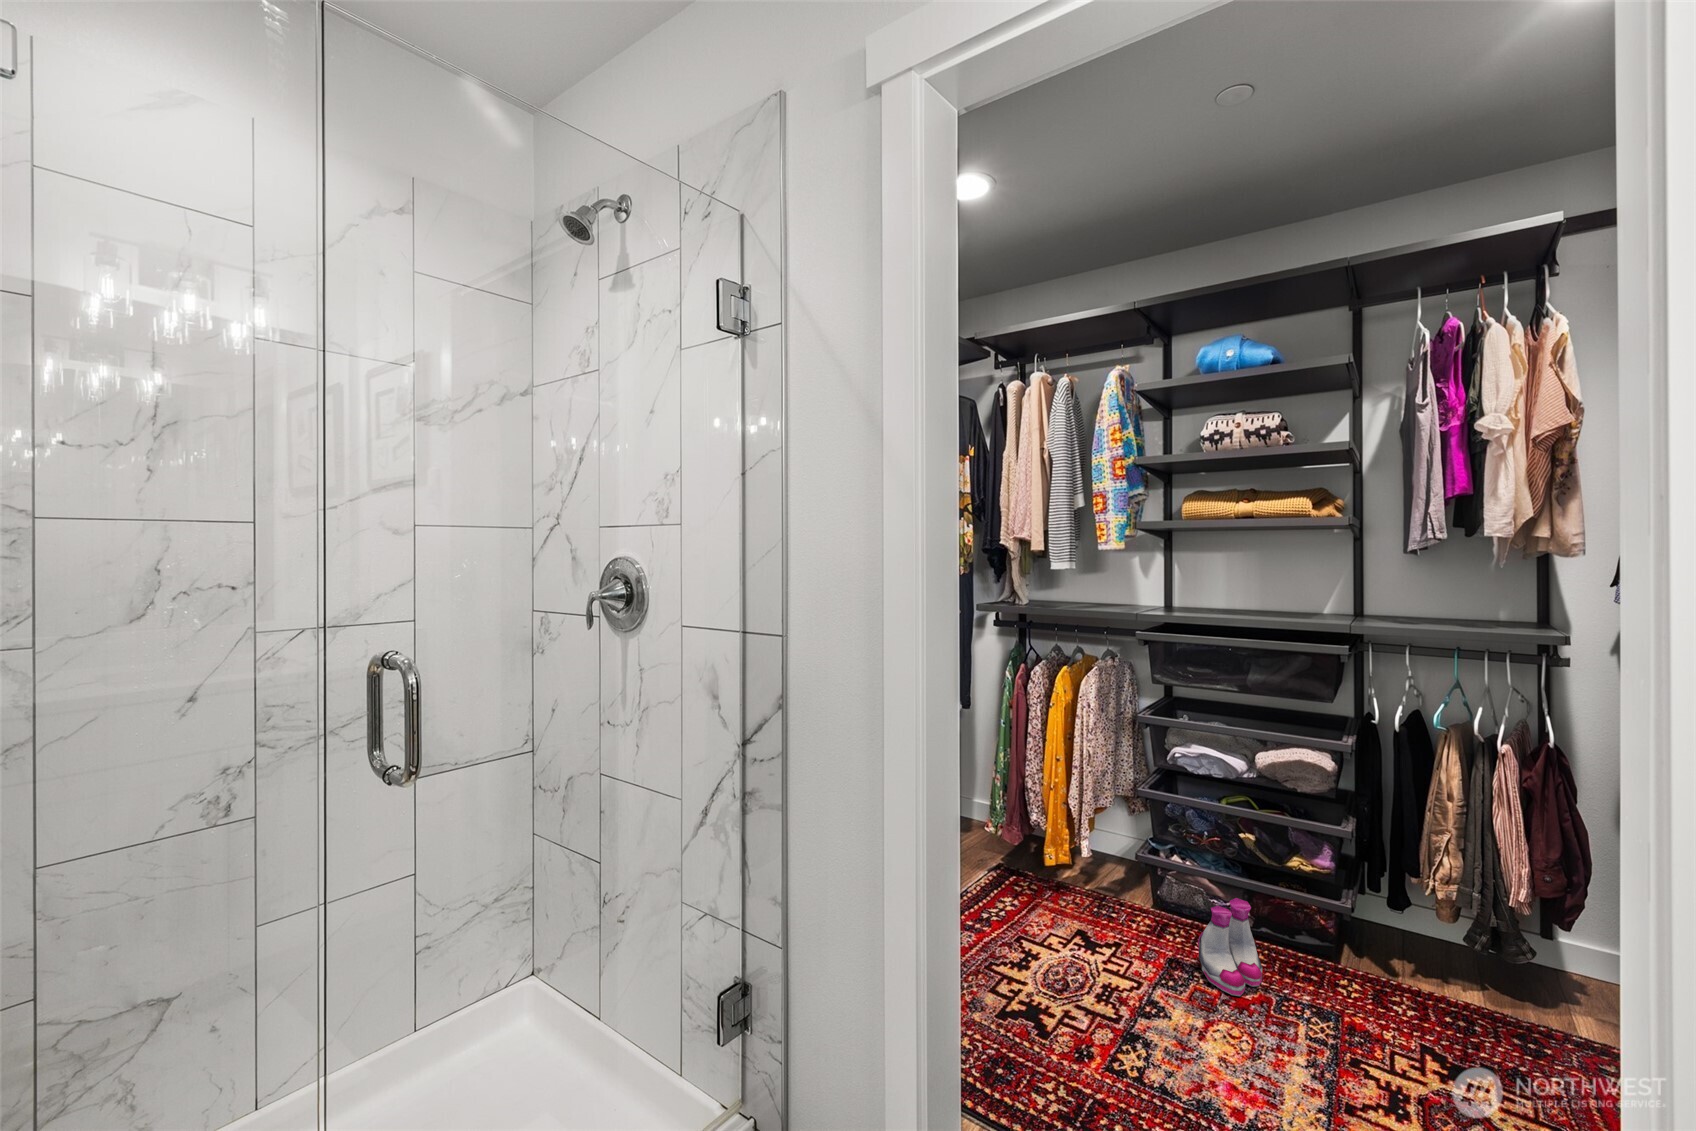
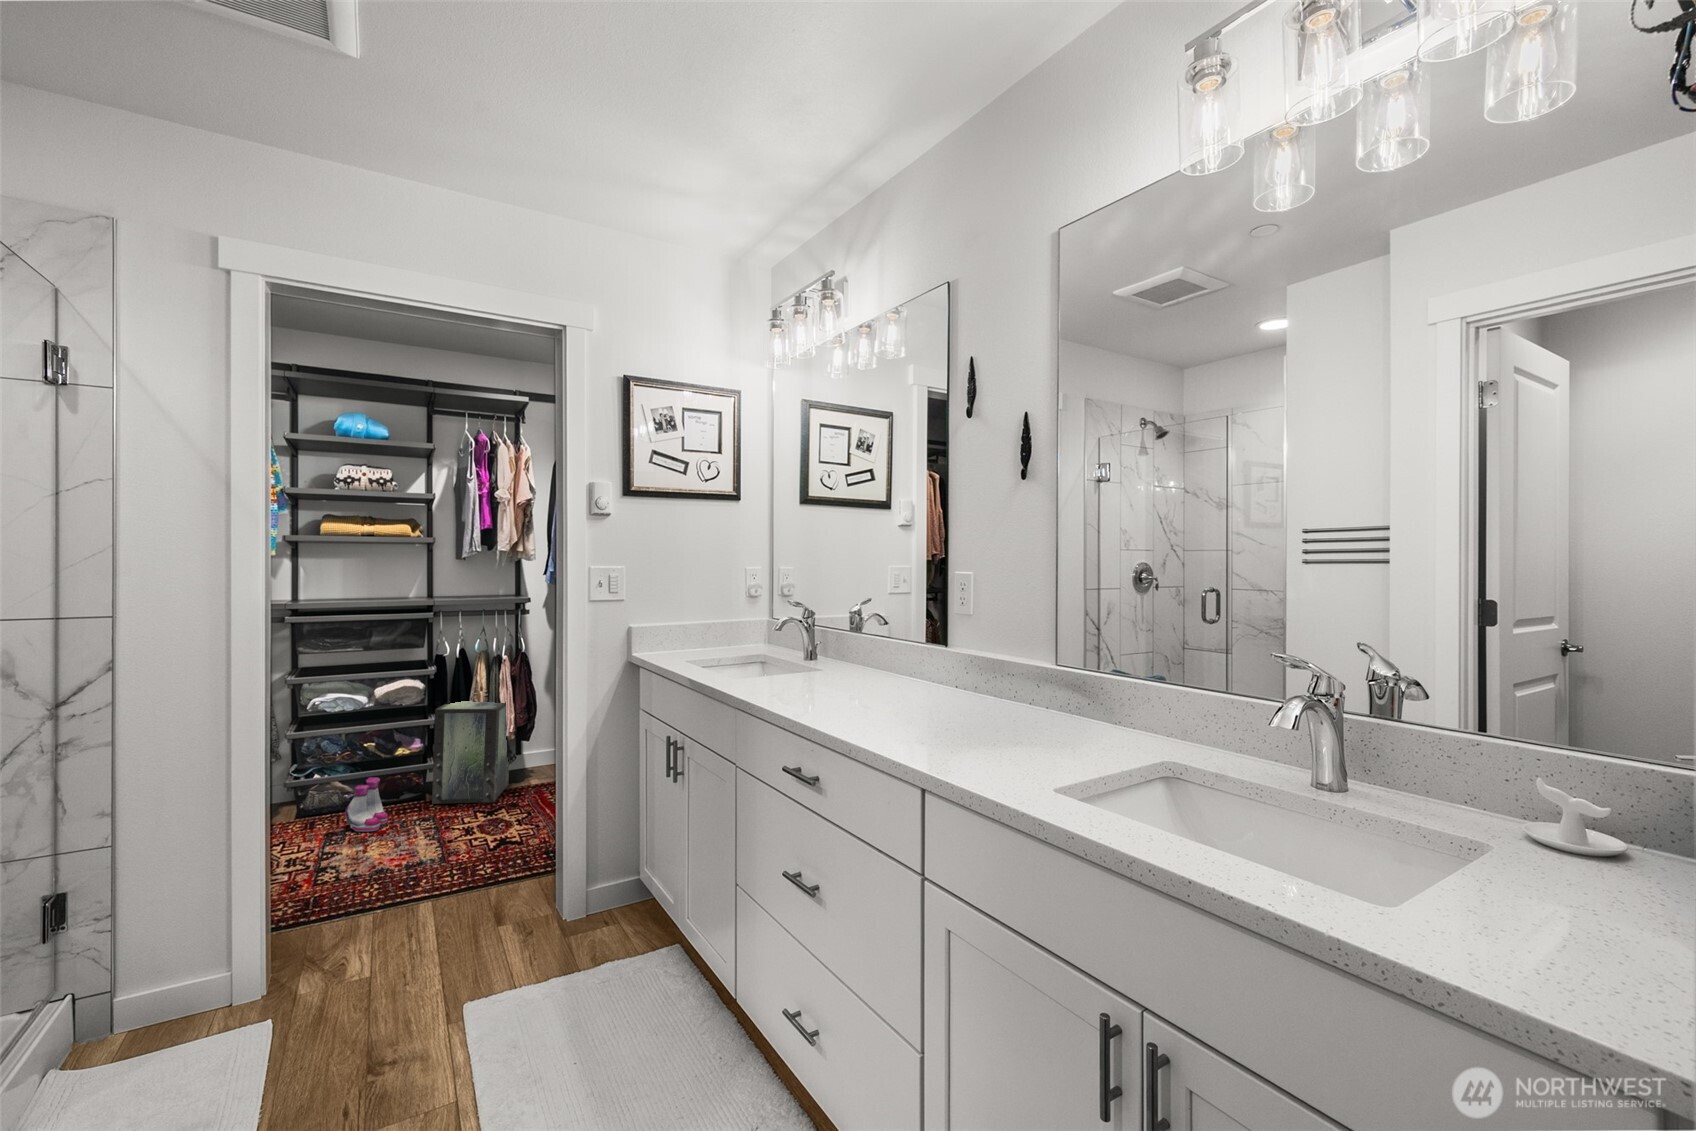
storage box: none [1344,799,1519,1039] -> present [432,701,509,804]

